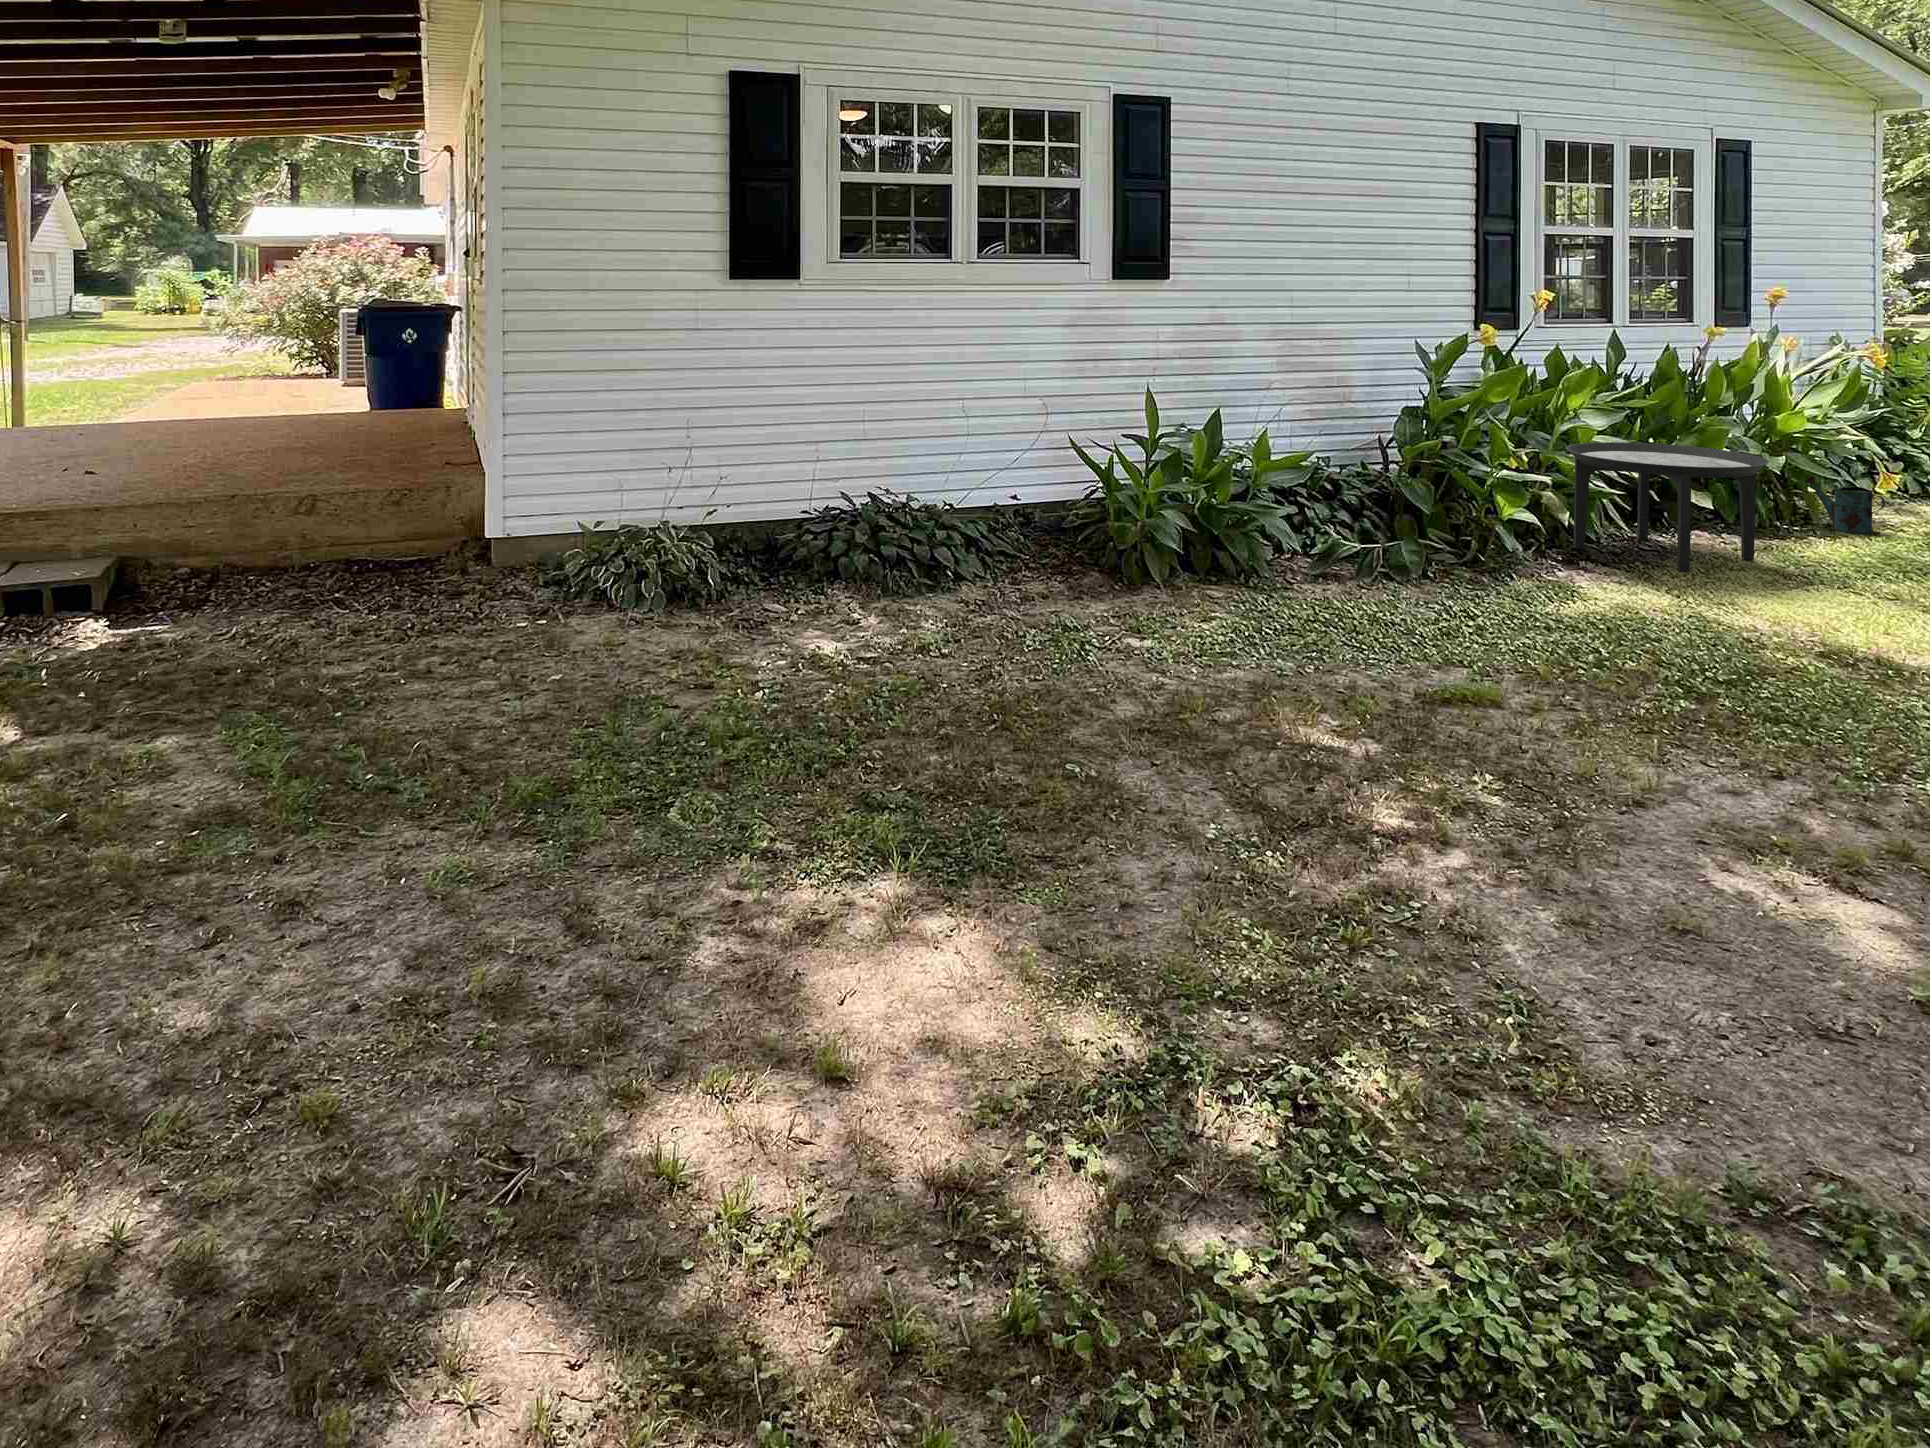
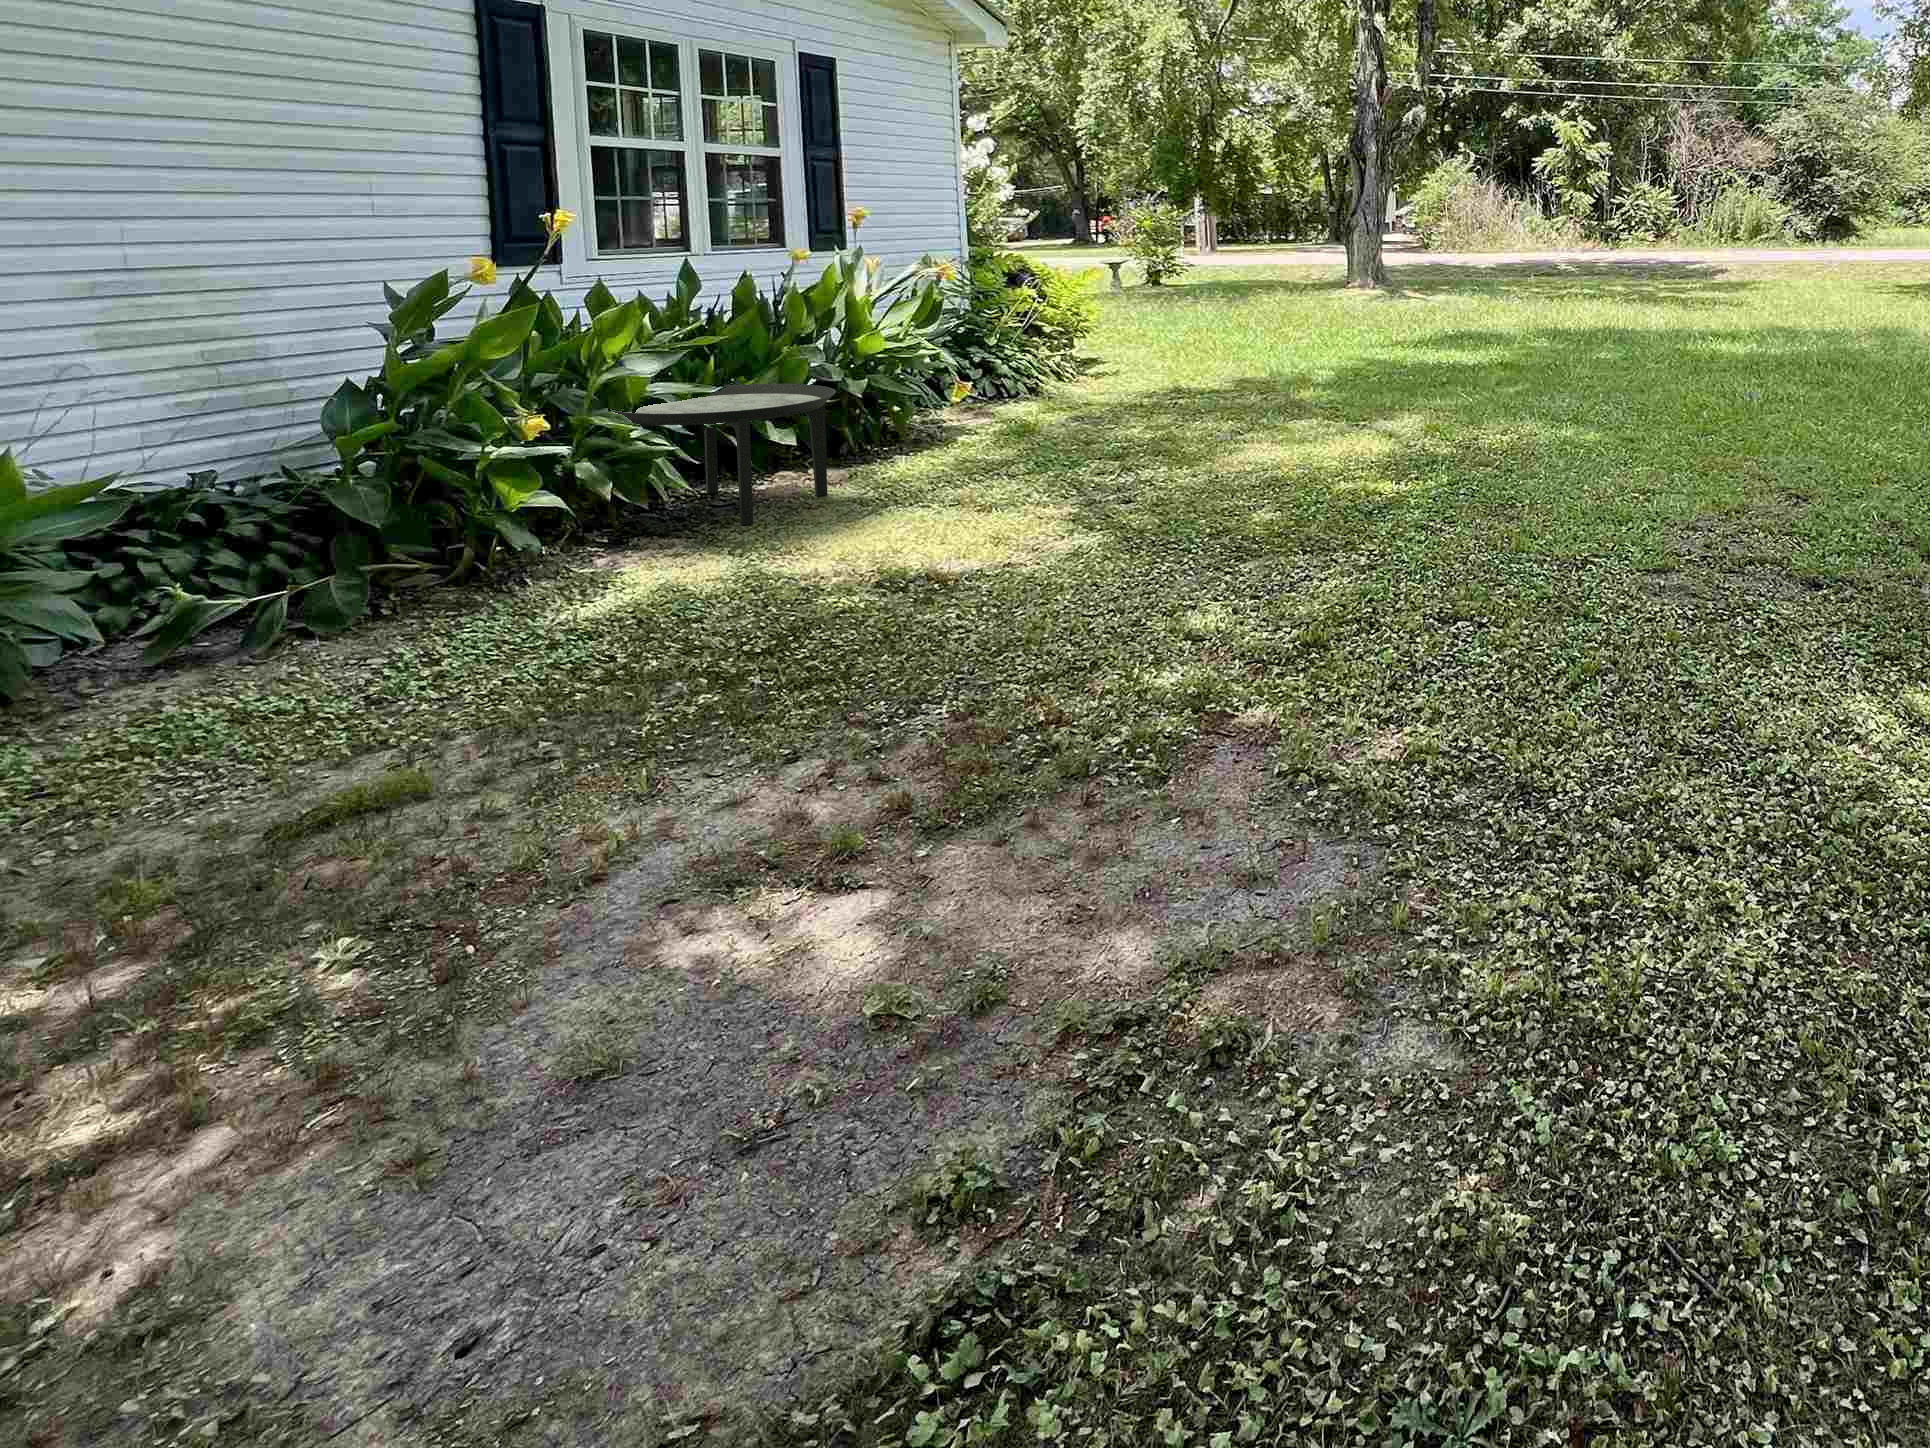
watering can: present [1804,476,1885,534] -> none [887,396,955,446]

